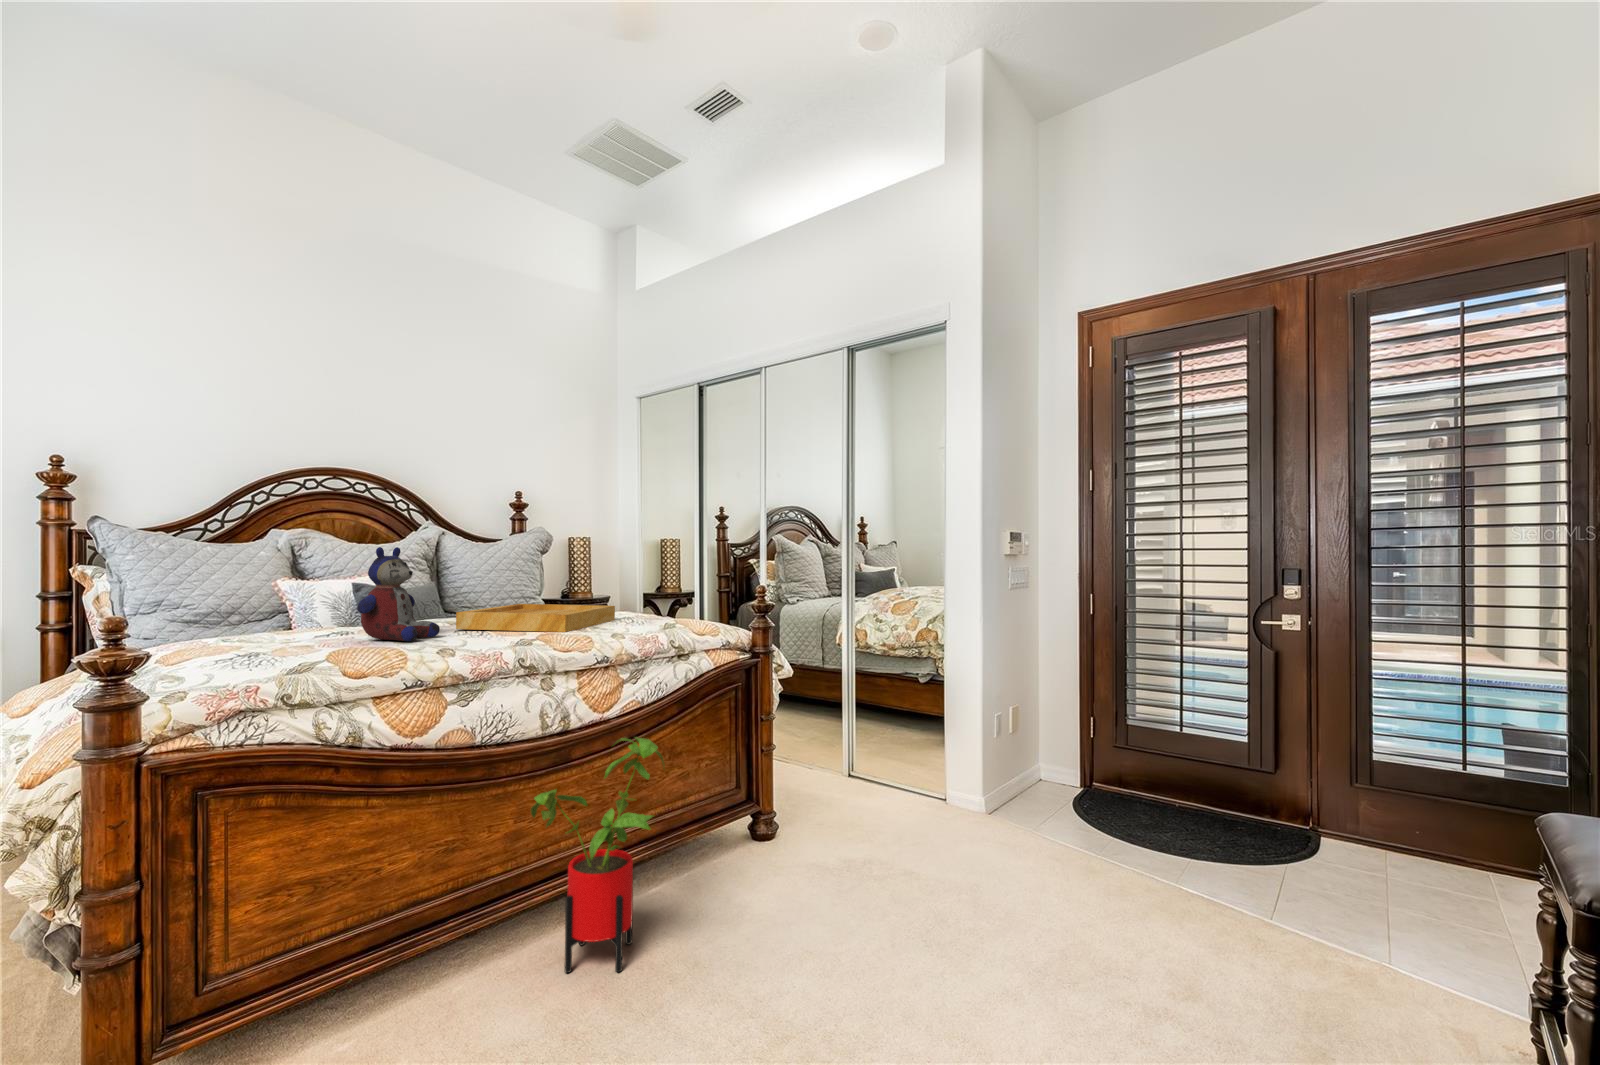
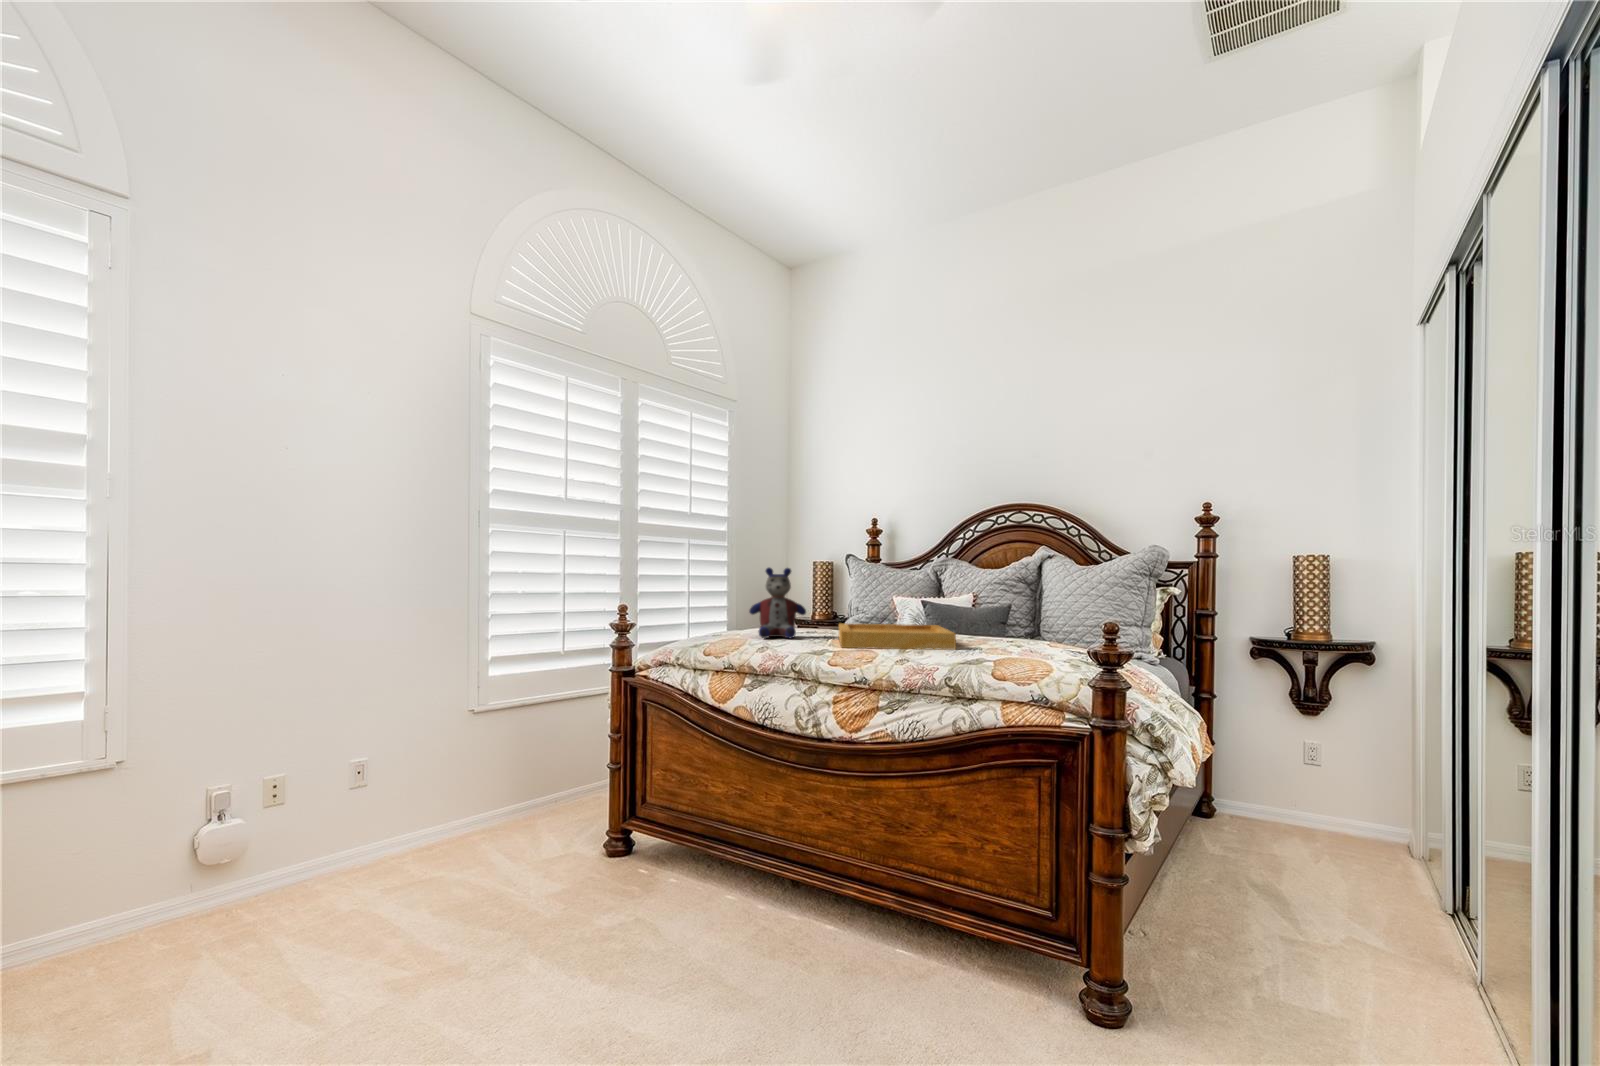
house plant: present [531,737,664,973] -> none [720,754,848,965]

